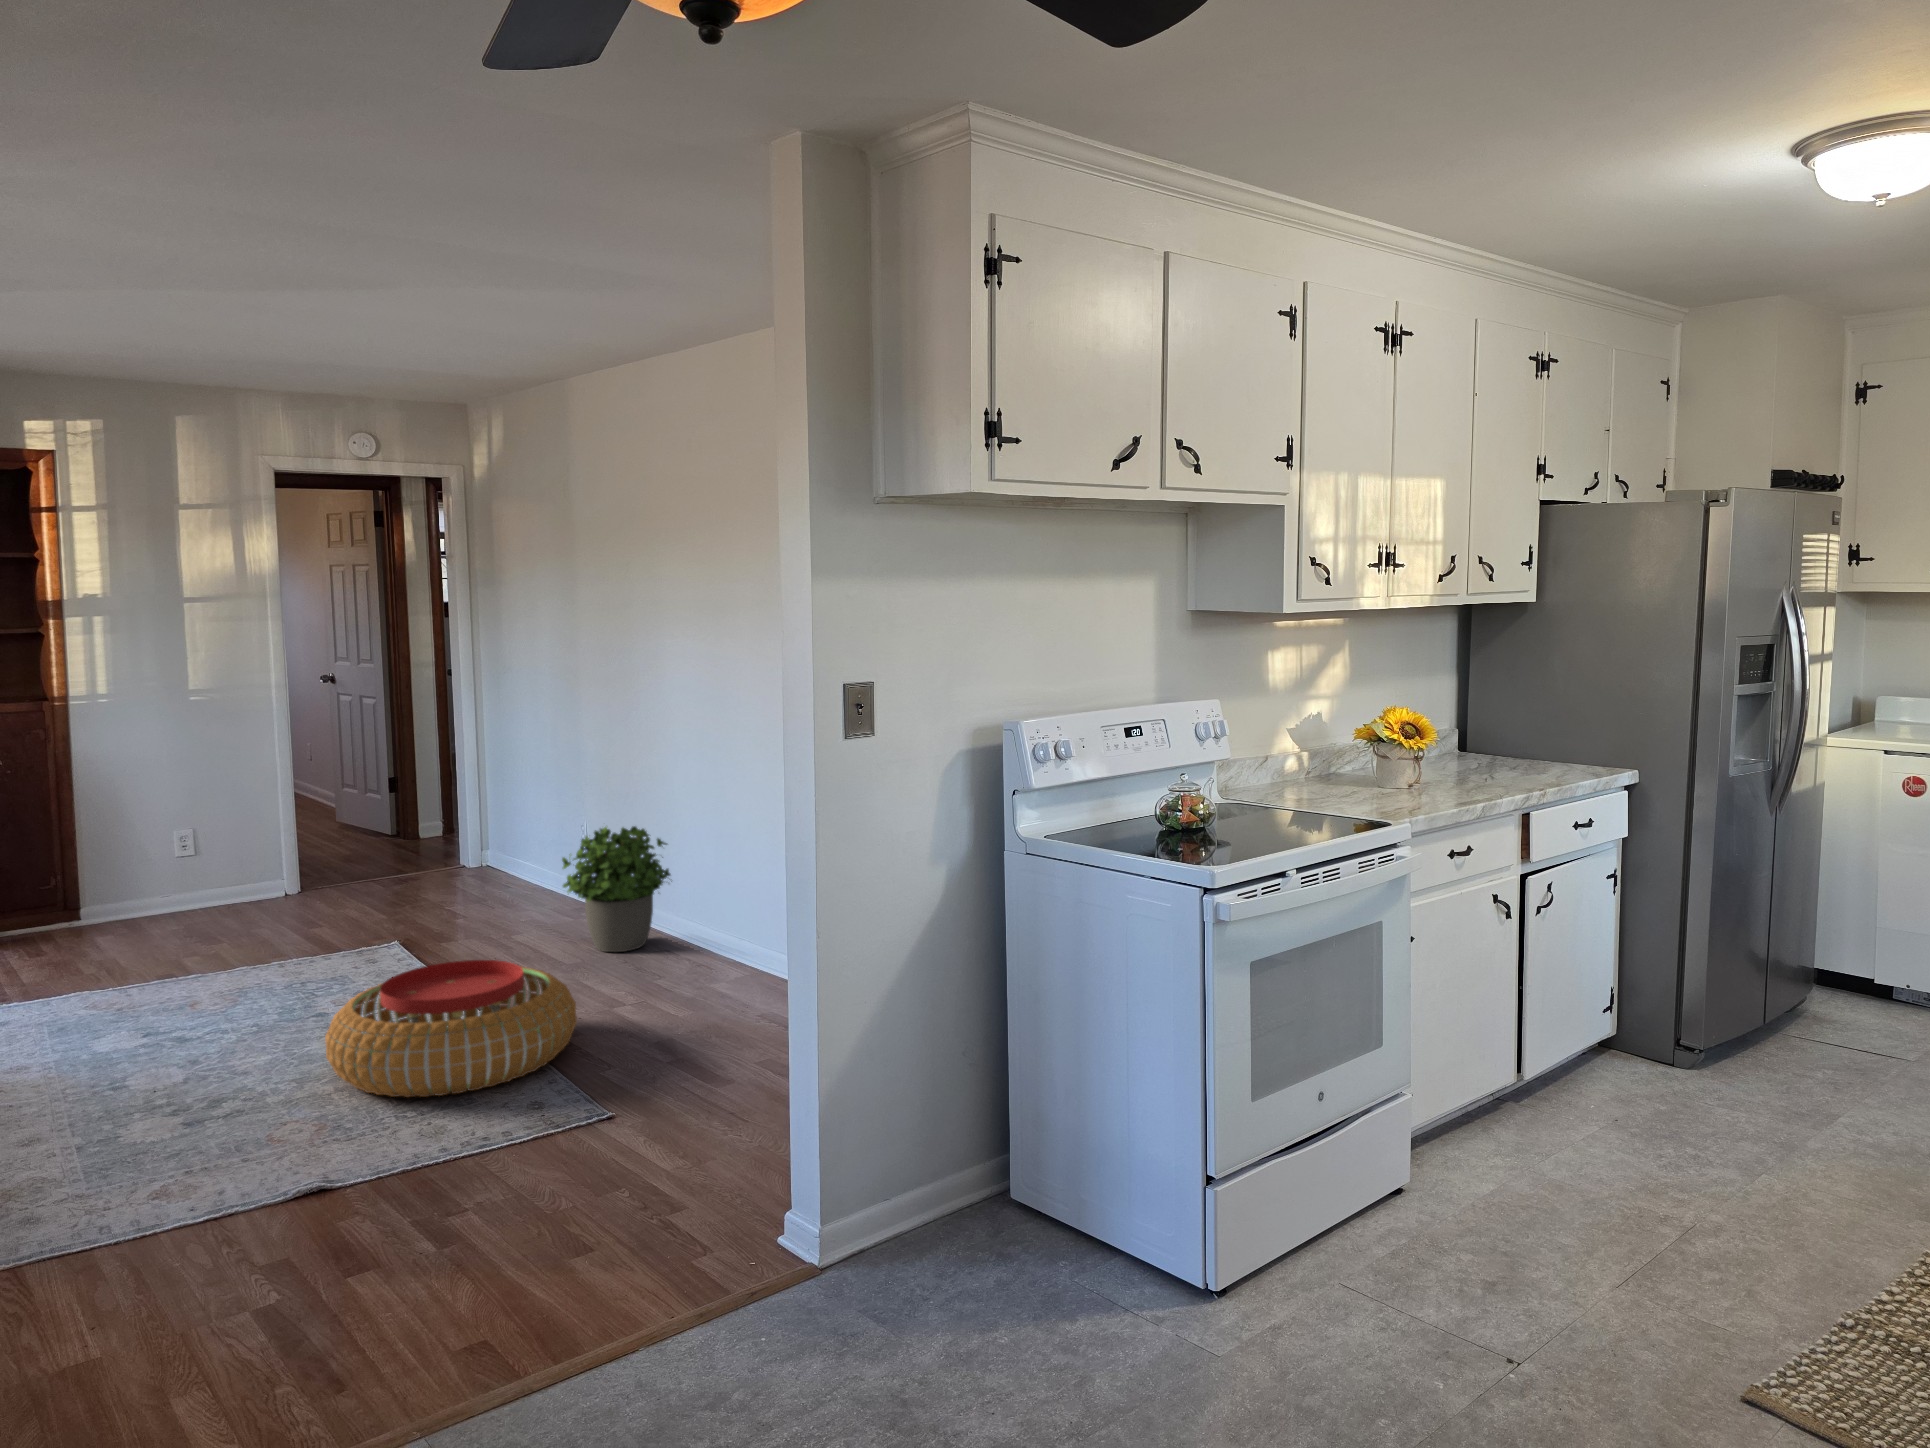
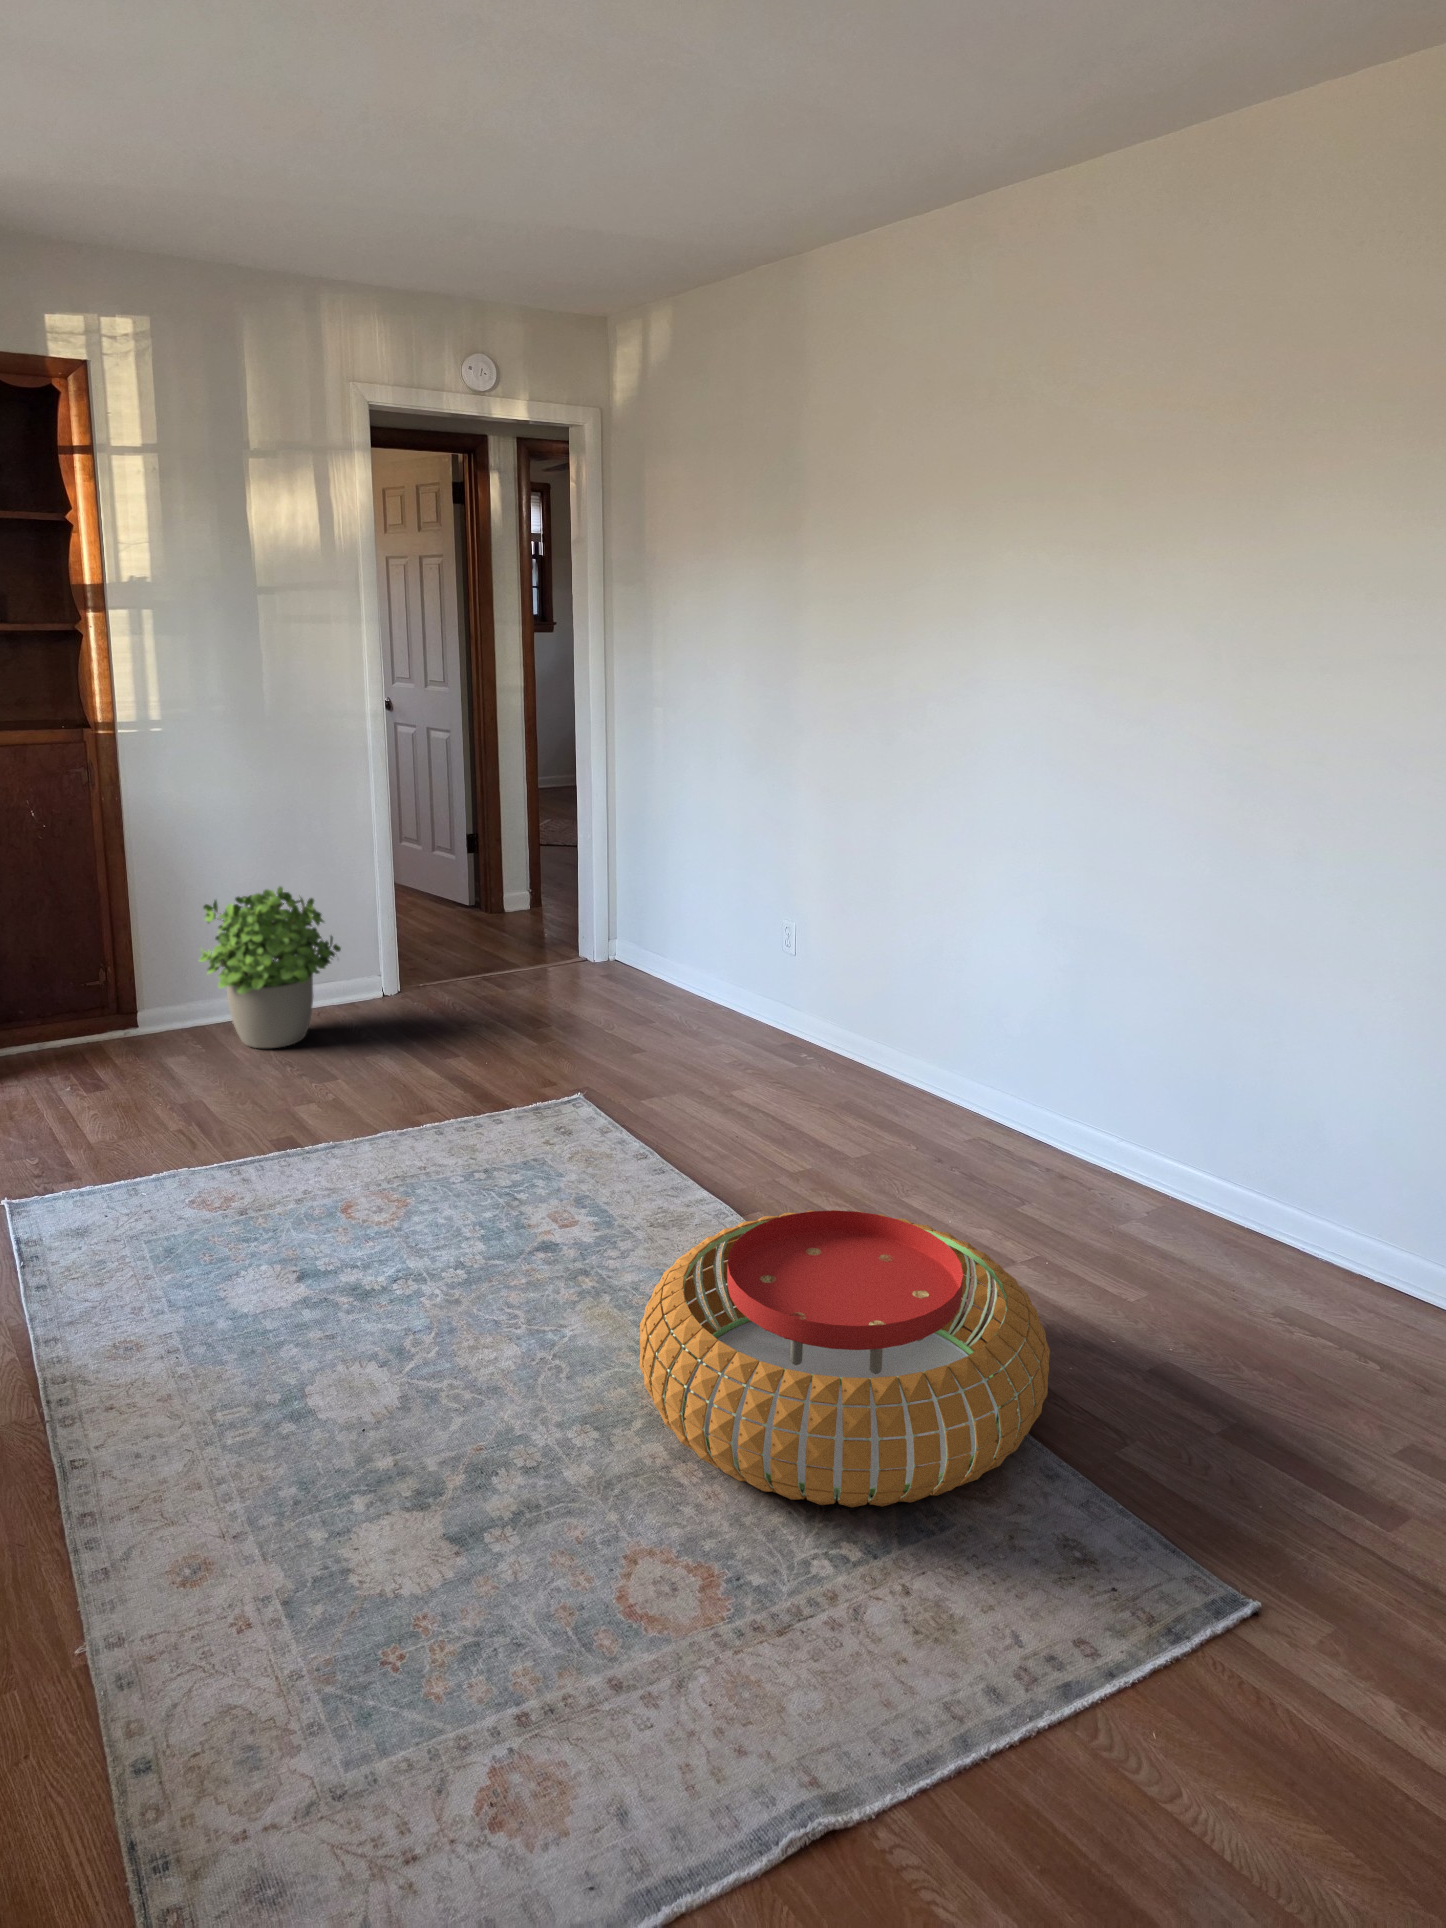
potted plant: present [562,826,670,952] -> present [199,886,341,1048]

